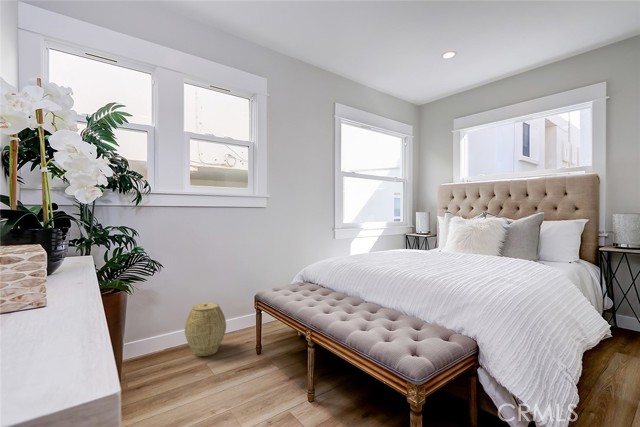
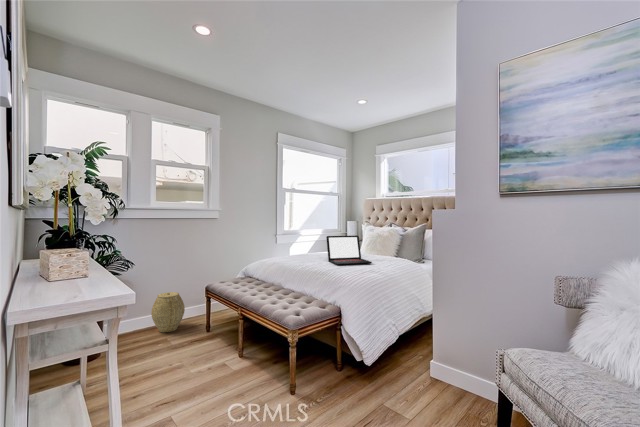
laptop: none [416,228,488,268] -> present [326,236,372,265]

